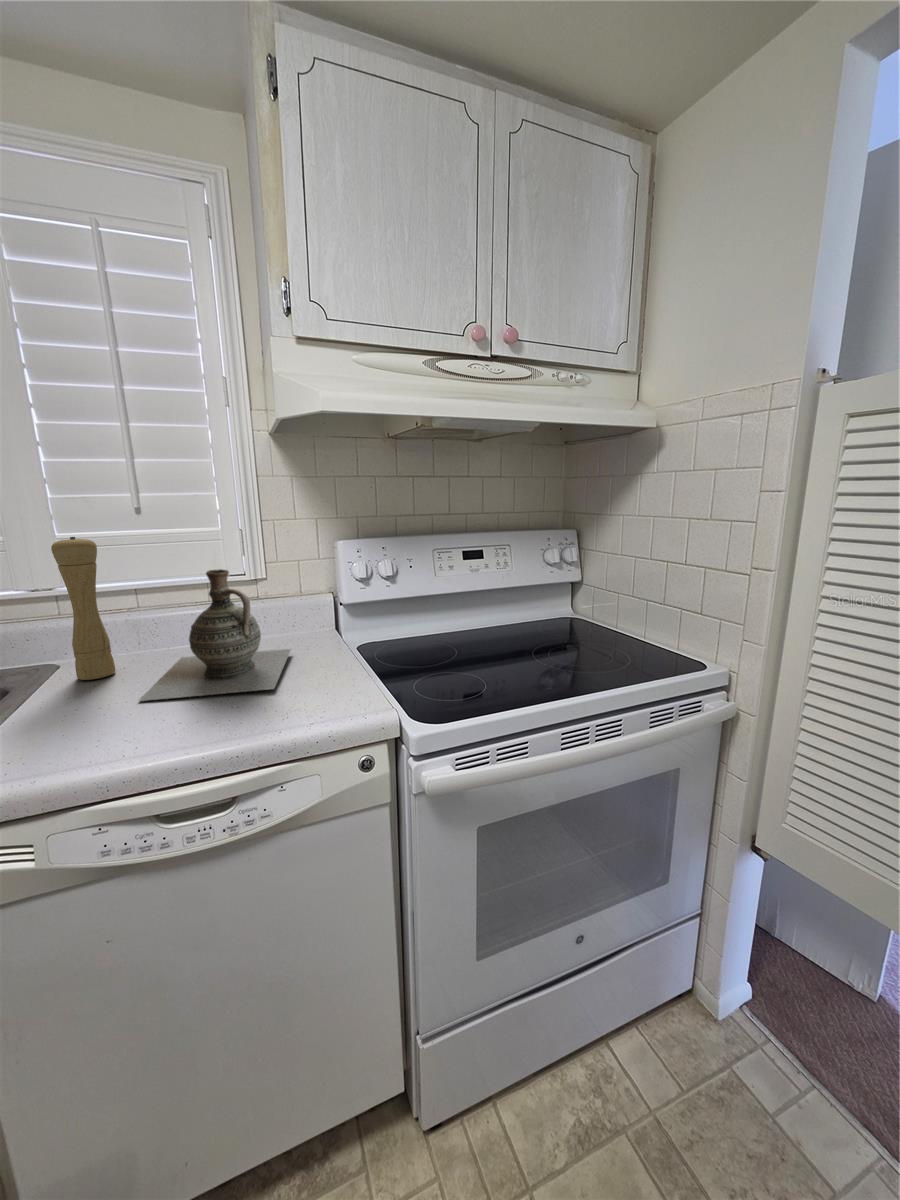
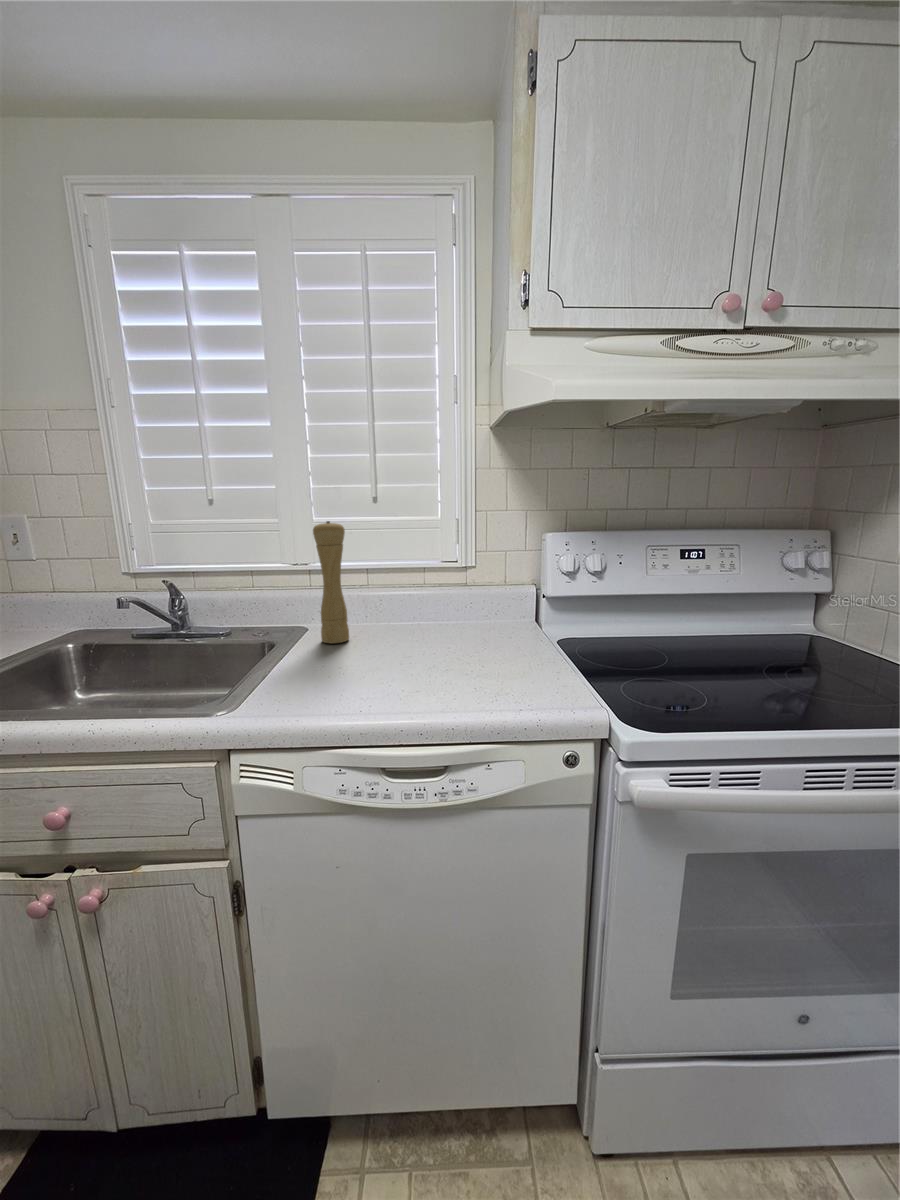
ceramic jug: present [139,569,291,701] -> none [368,555,496,672]

